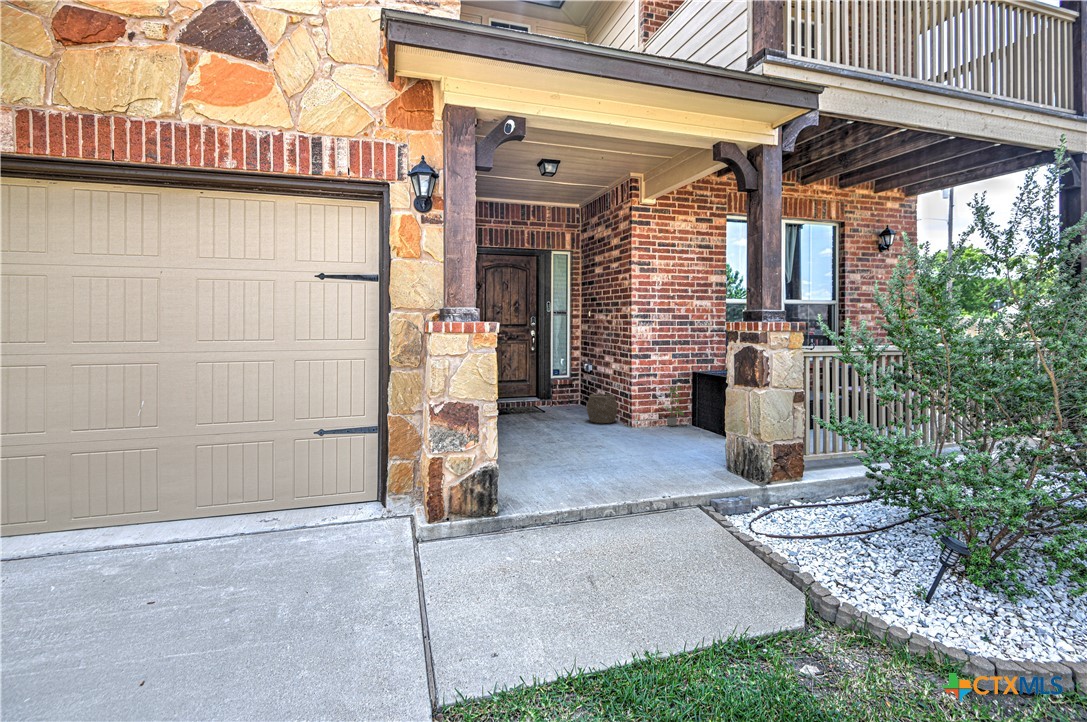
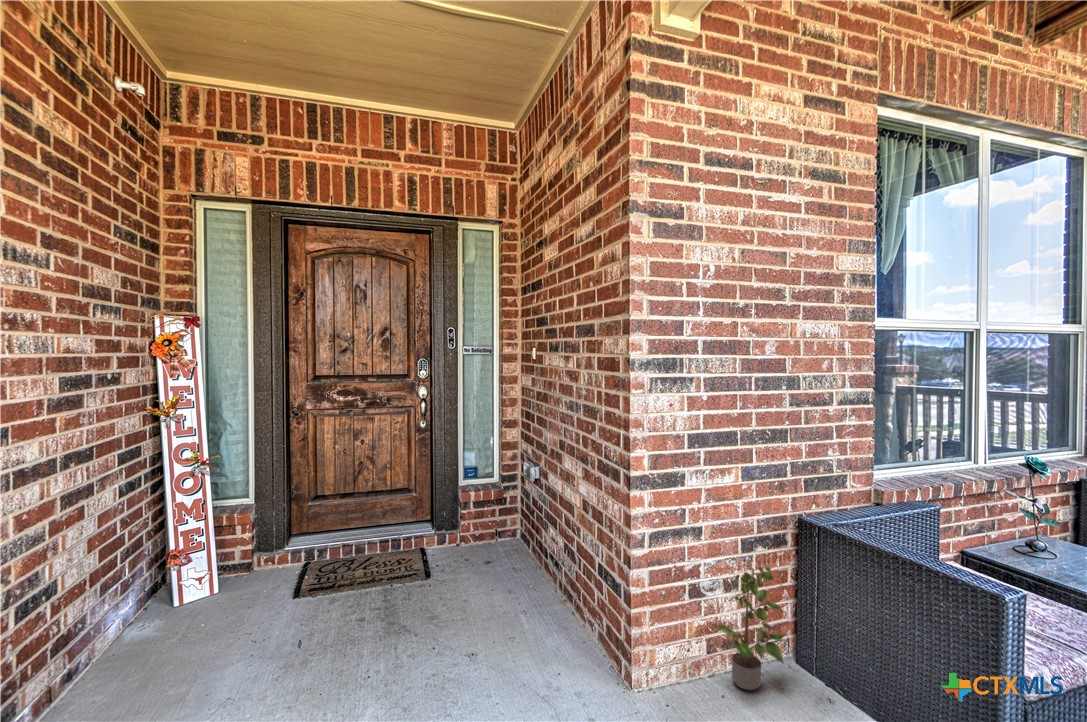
woven basket: present [587,394,618,423] -> none [505,565,591,670]

